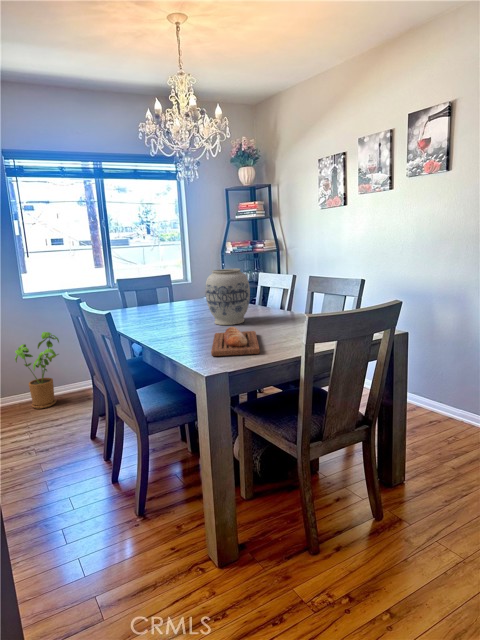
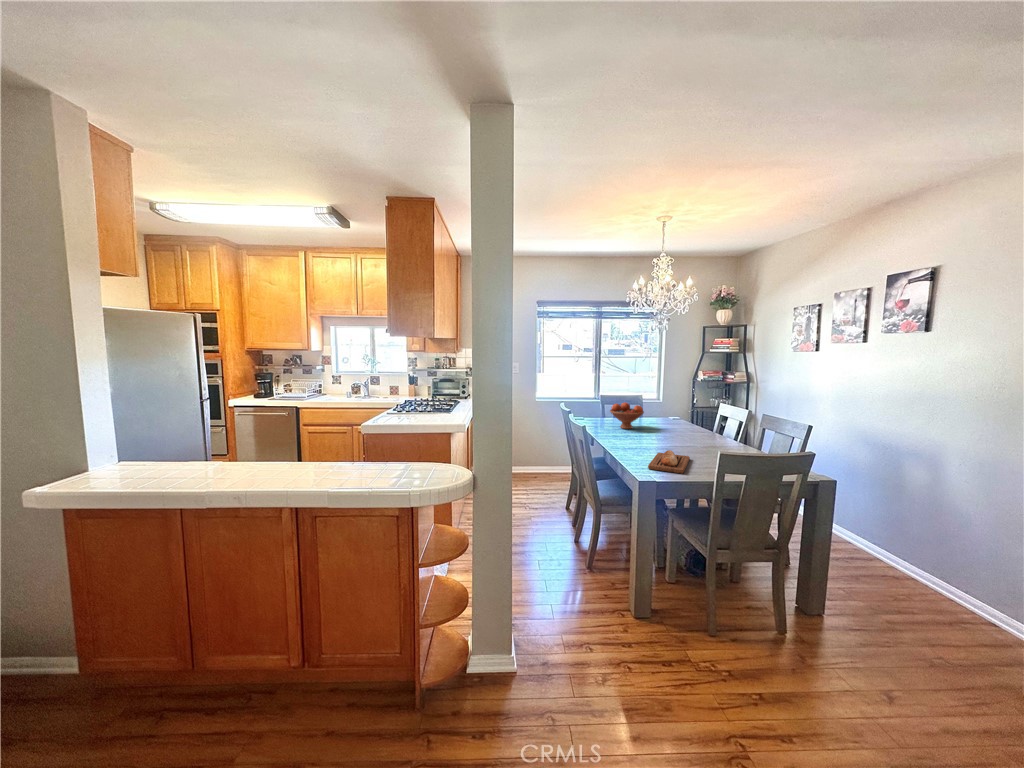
vase: present [205,269,250,325] -> none [658,405,695,448]
fruit bowl: none [136,279,181,313] -> present [610,403,644,429]
house plant: present [15,332,59,409] -> none [524,428,554,482]

